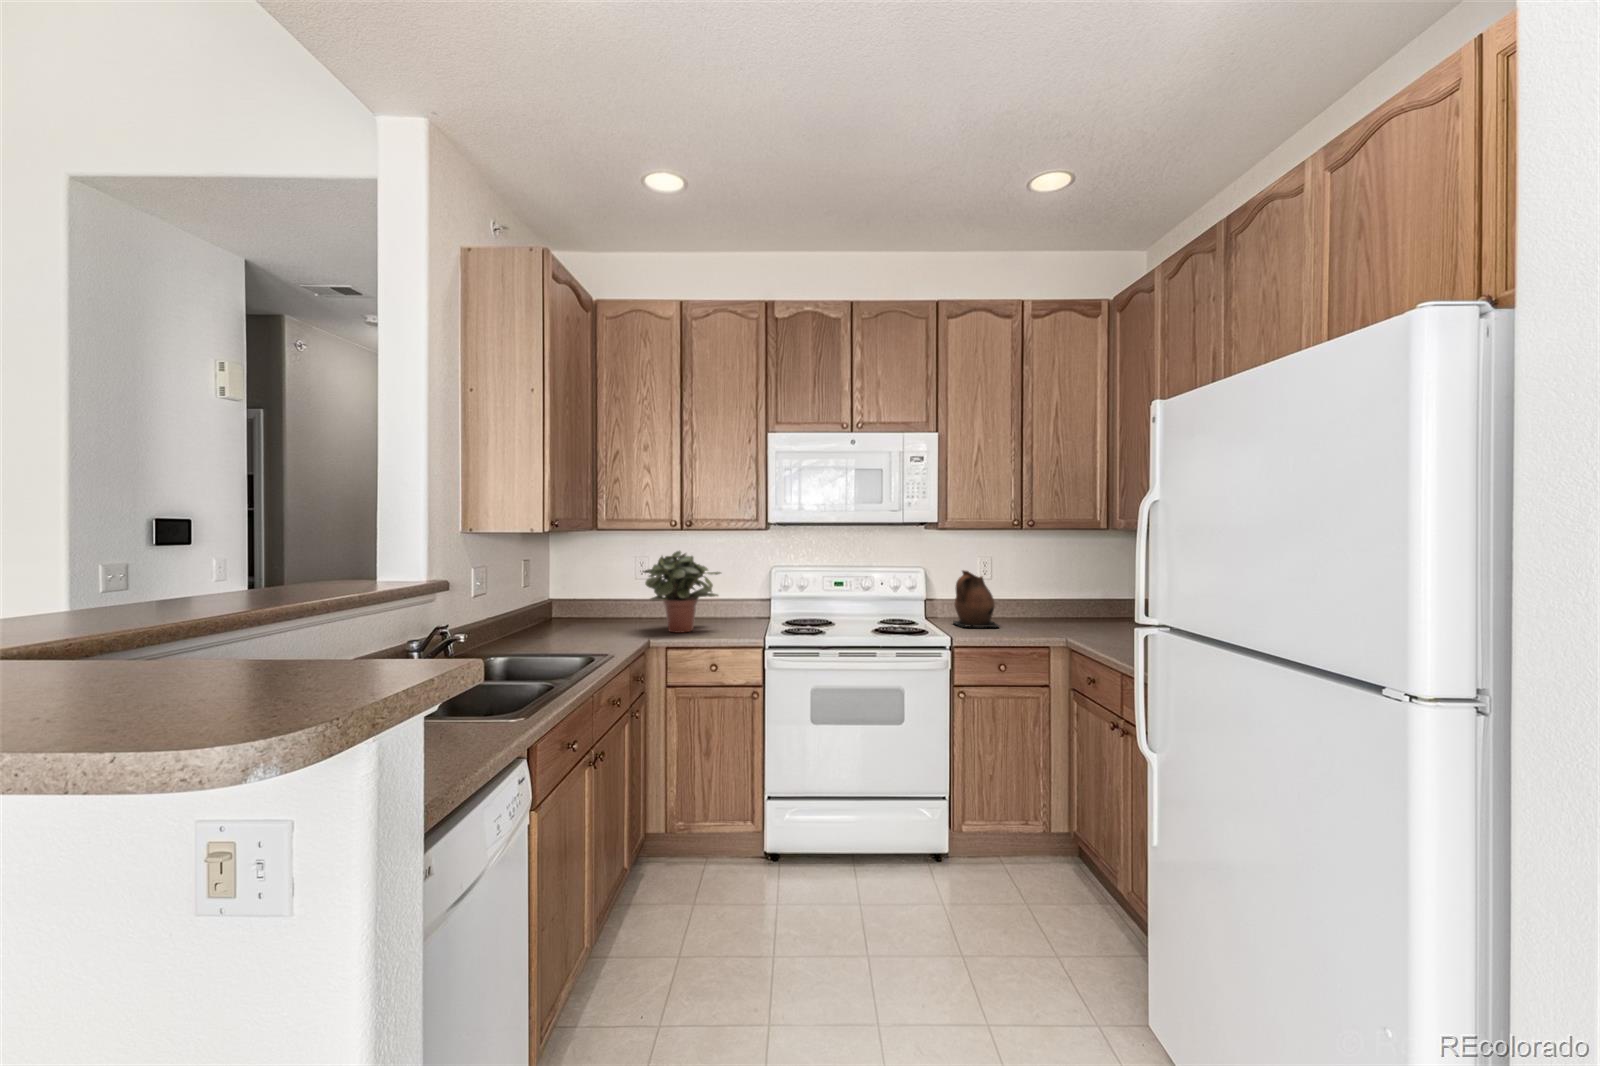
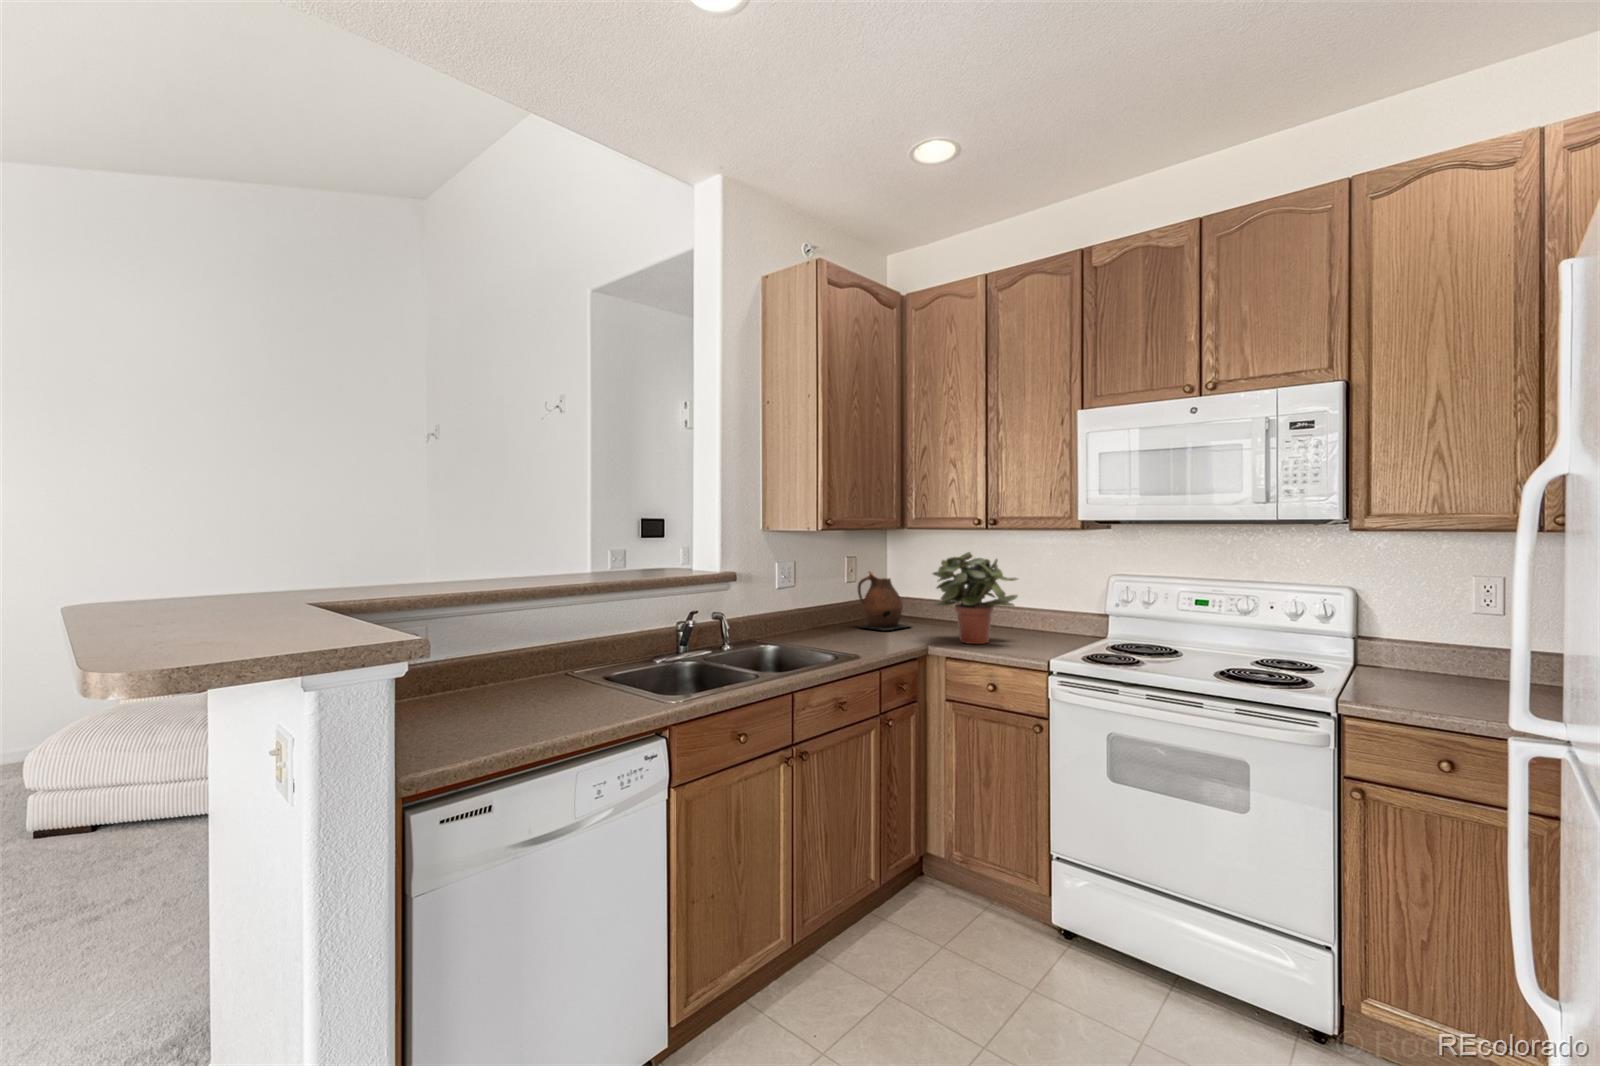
ceramic pitcher: present [953,570,999,627] -> present [858,571,910,630]

